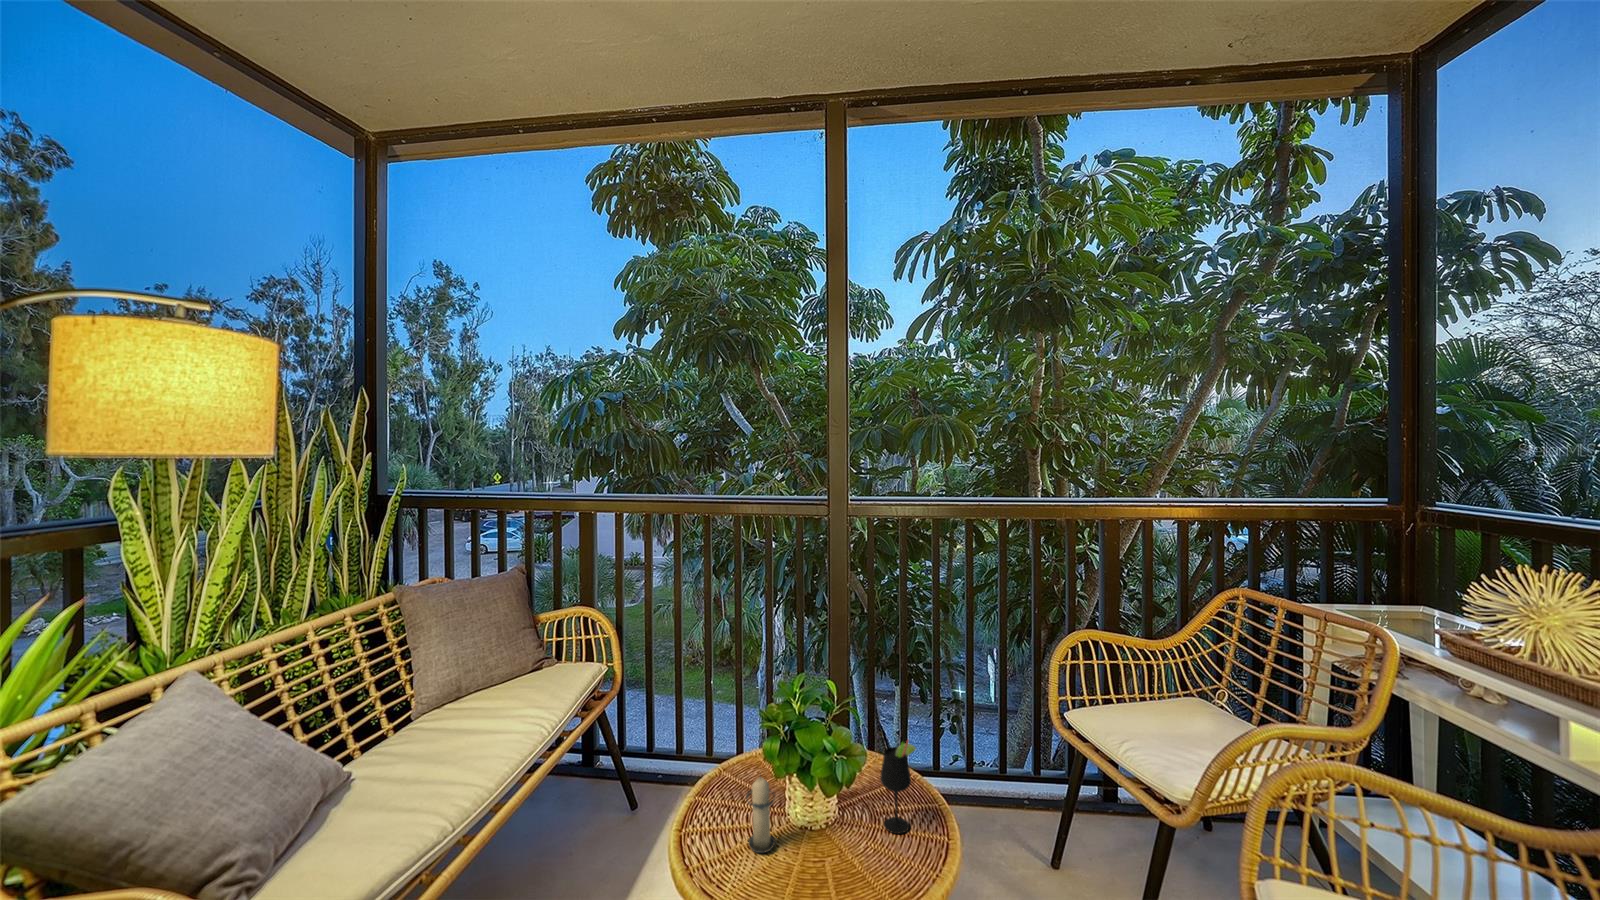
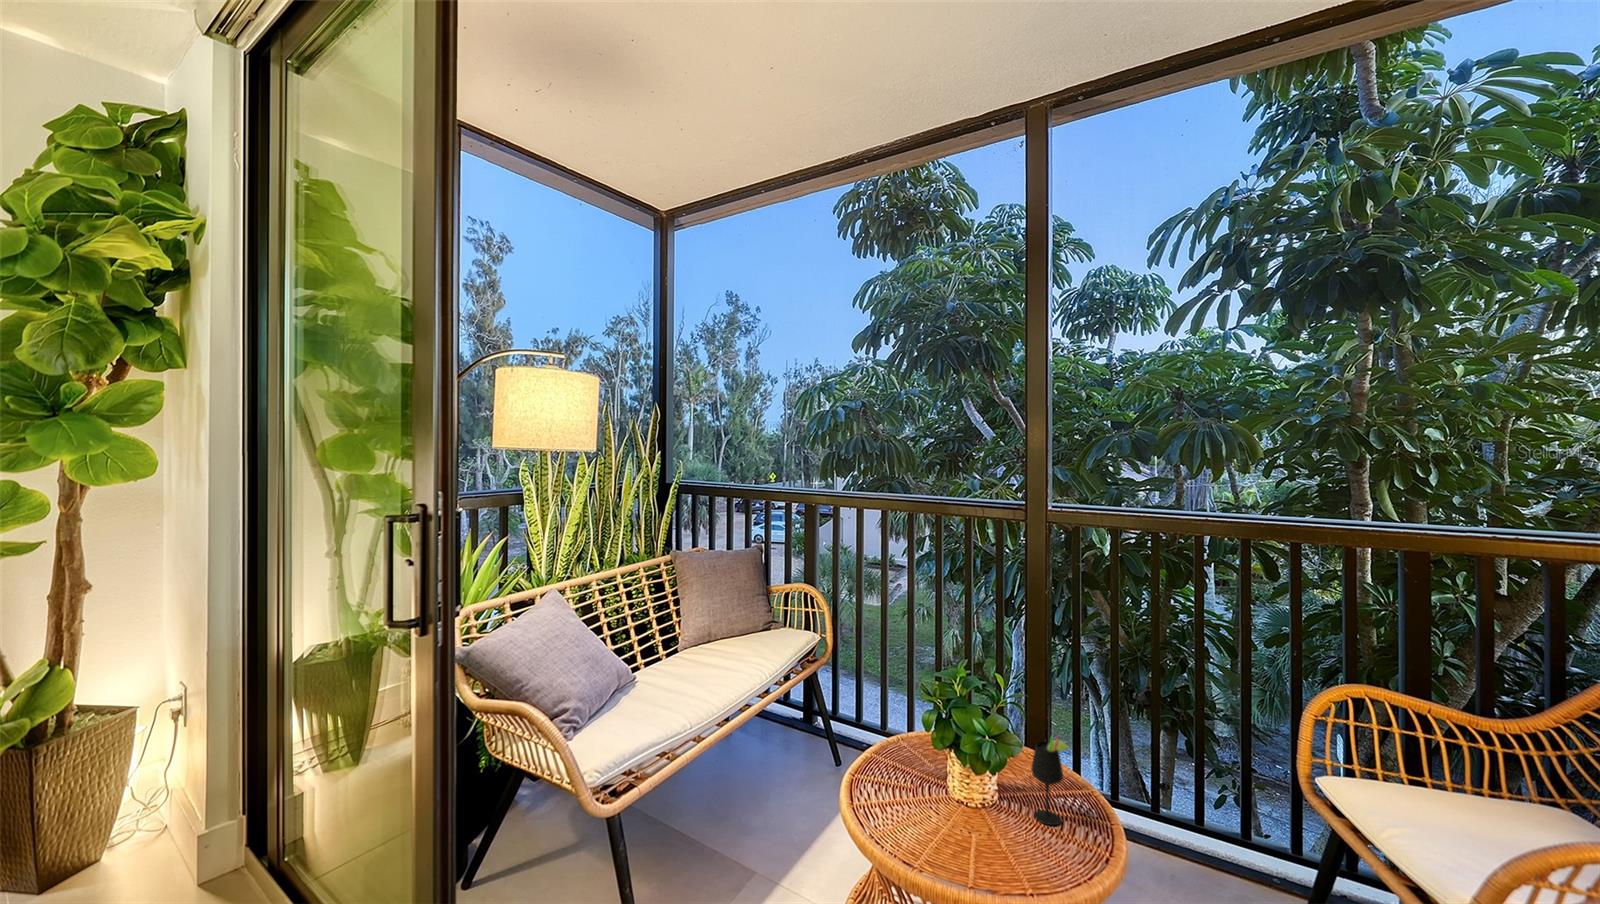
candle: present [746,777,775,853] -> none [897,735,929,805]

